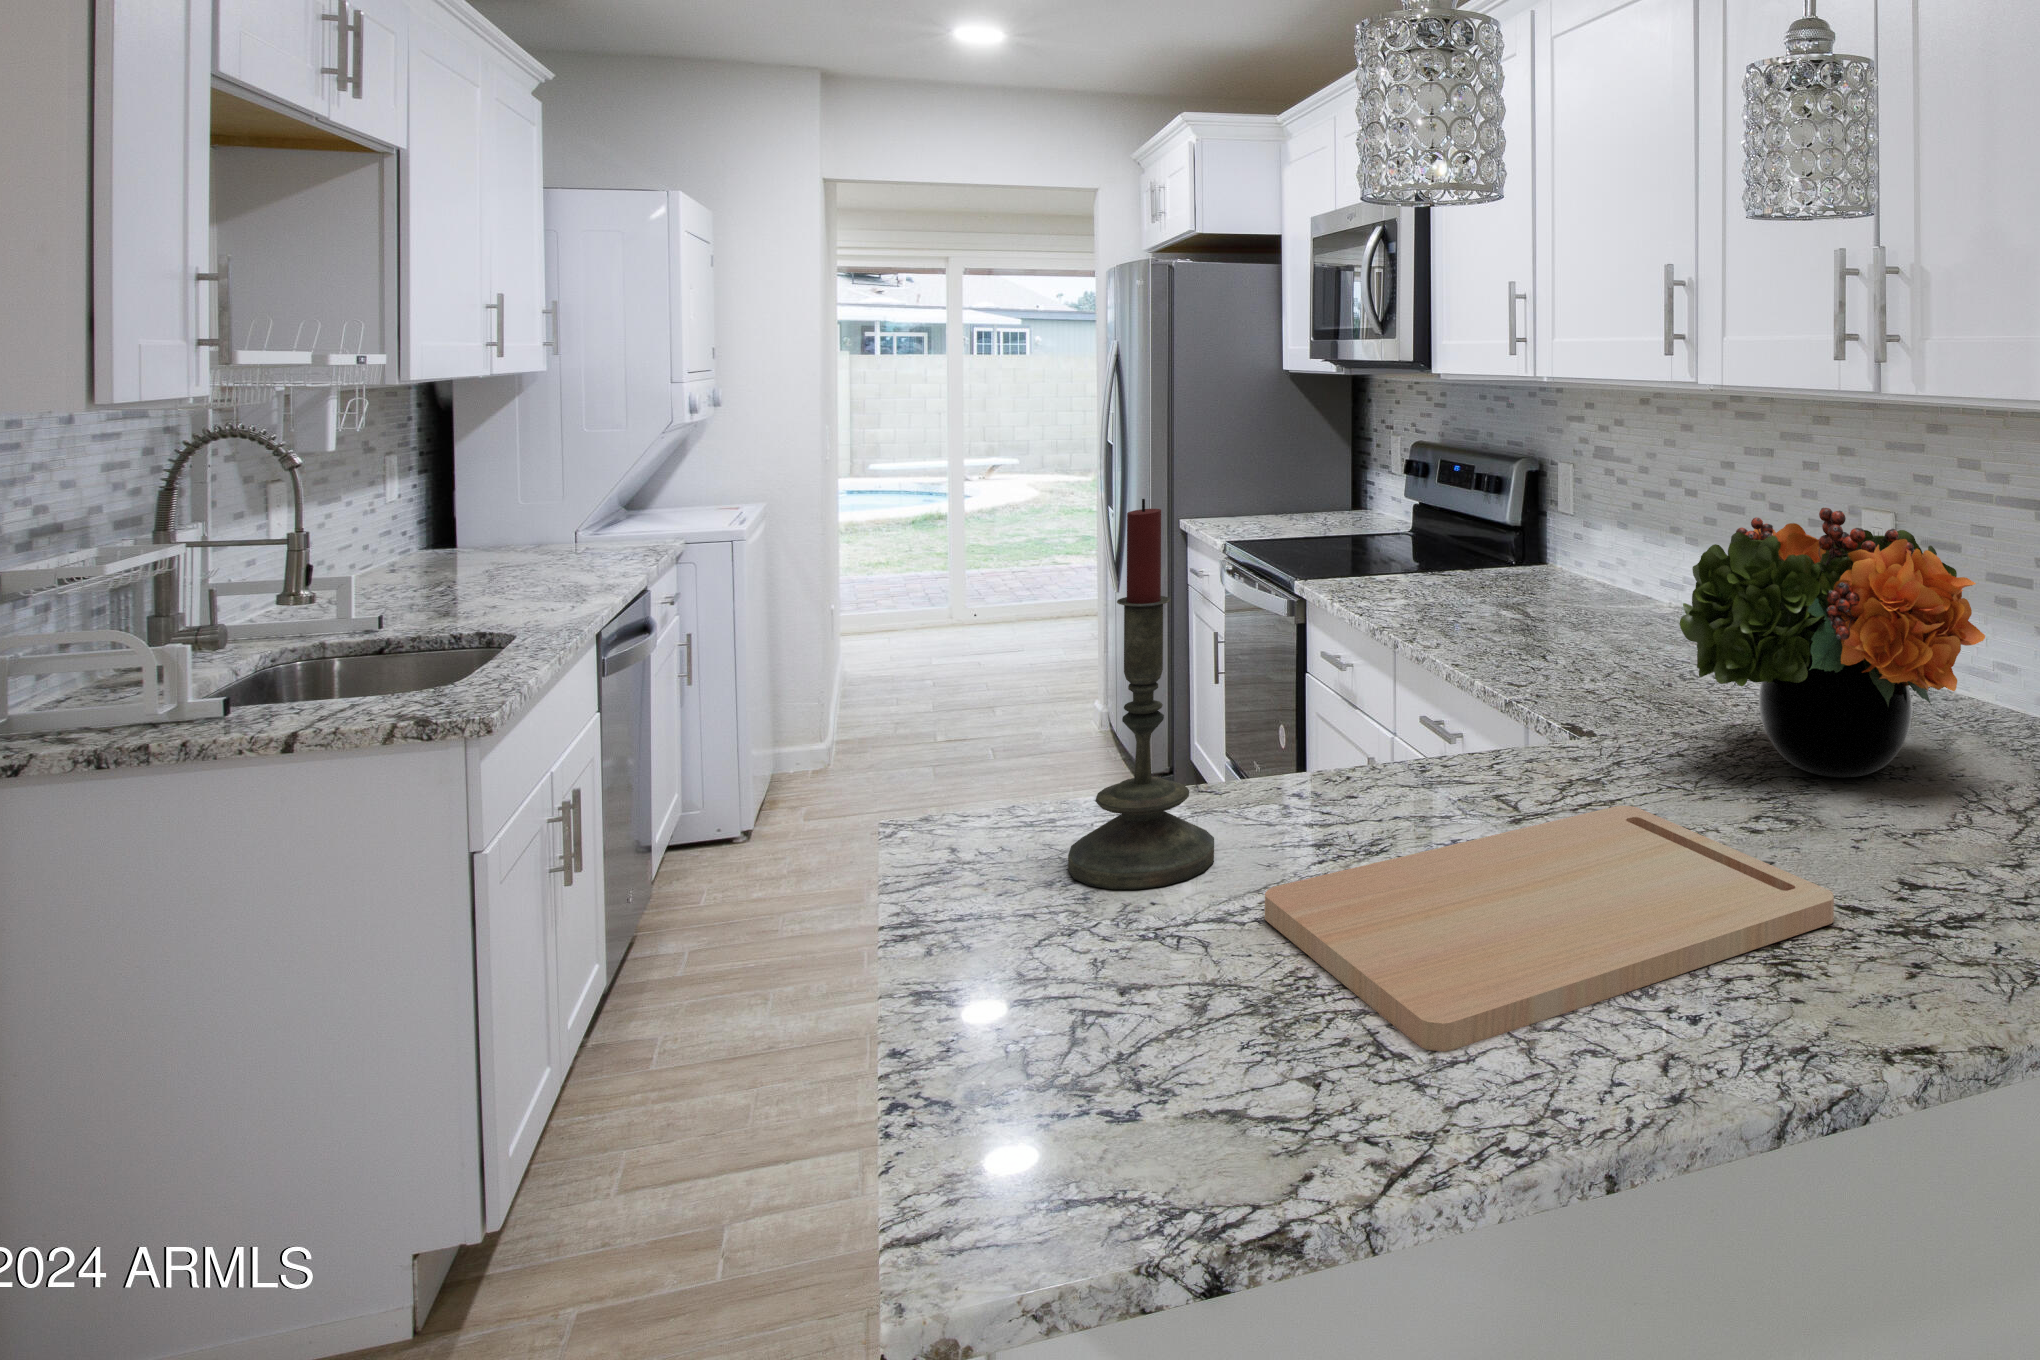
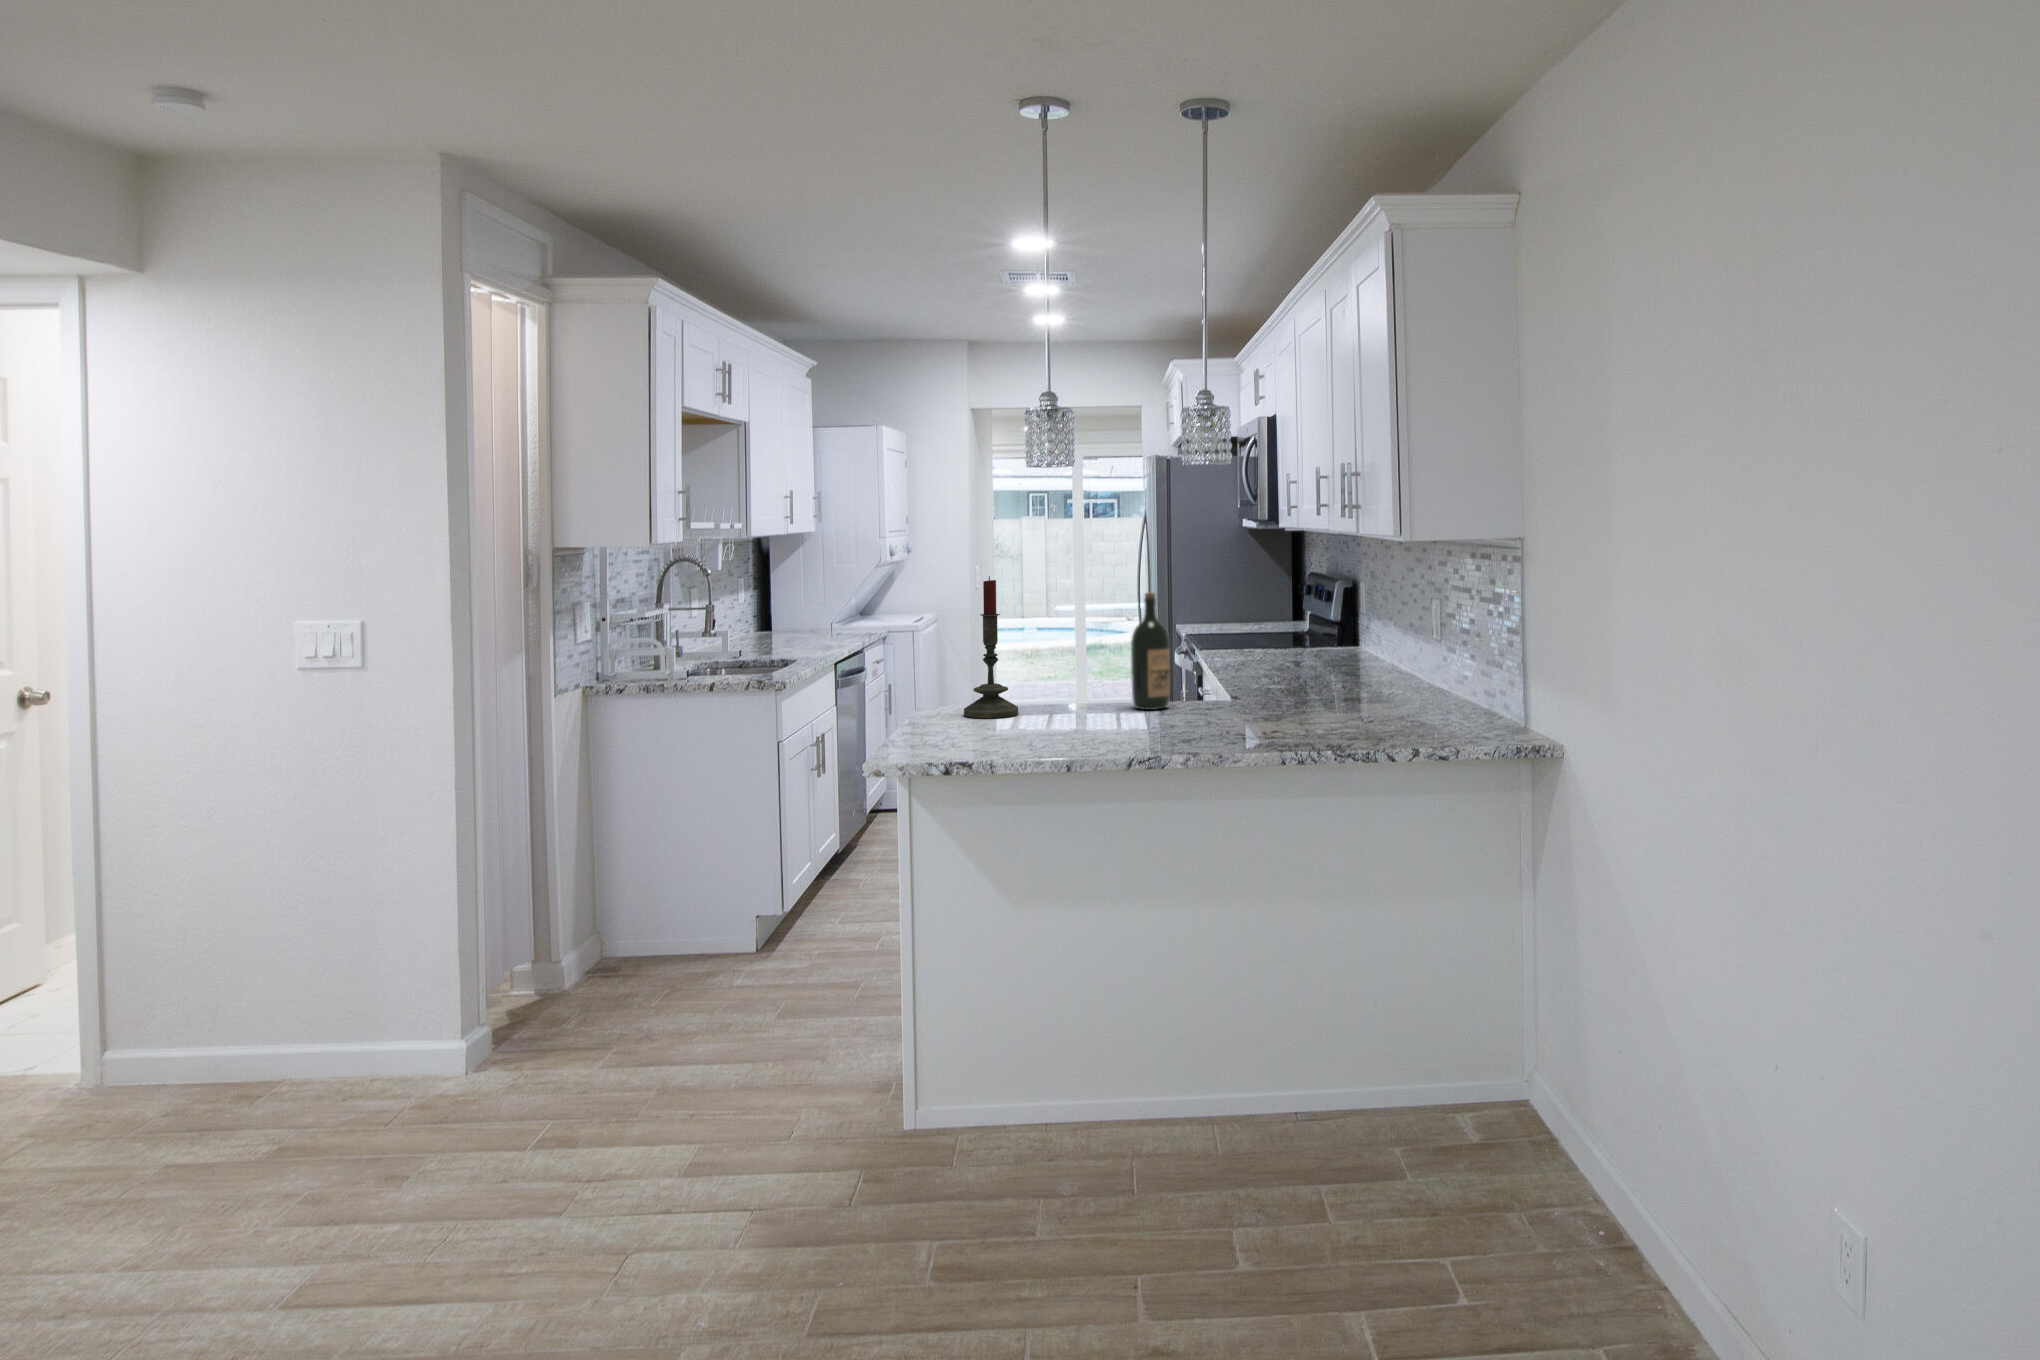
flower arrangement: present [1680,507,1985,778] -> none [1236,588,1380,711]
wine bottle: none [1453,525,1543,801] -> present [1131,593,1170,710]
cutting board: present [1265,806,1834,1051] -> none [1016,707,1213,743]

